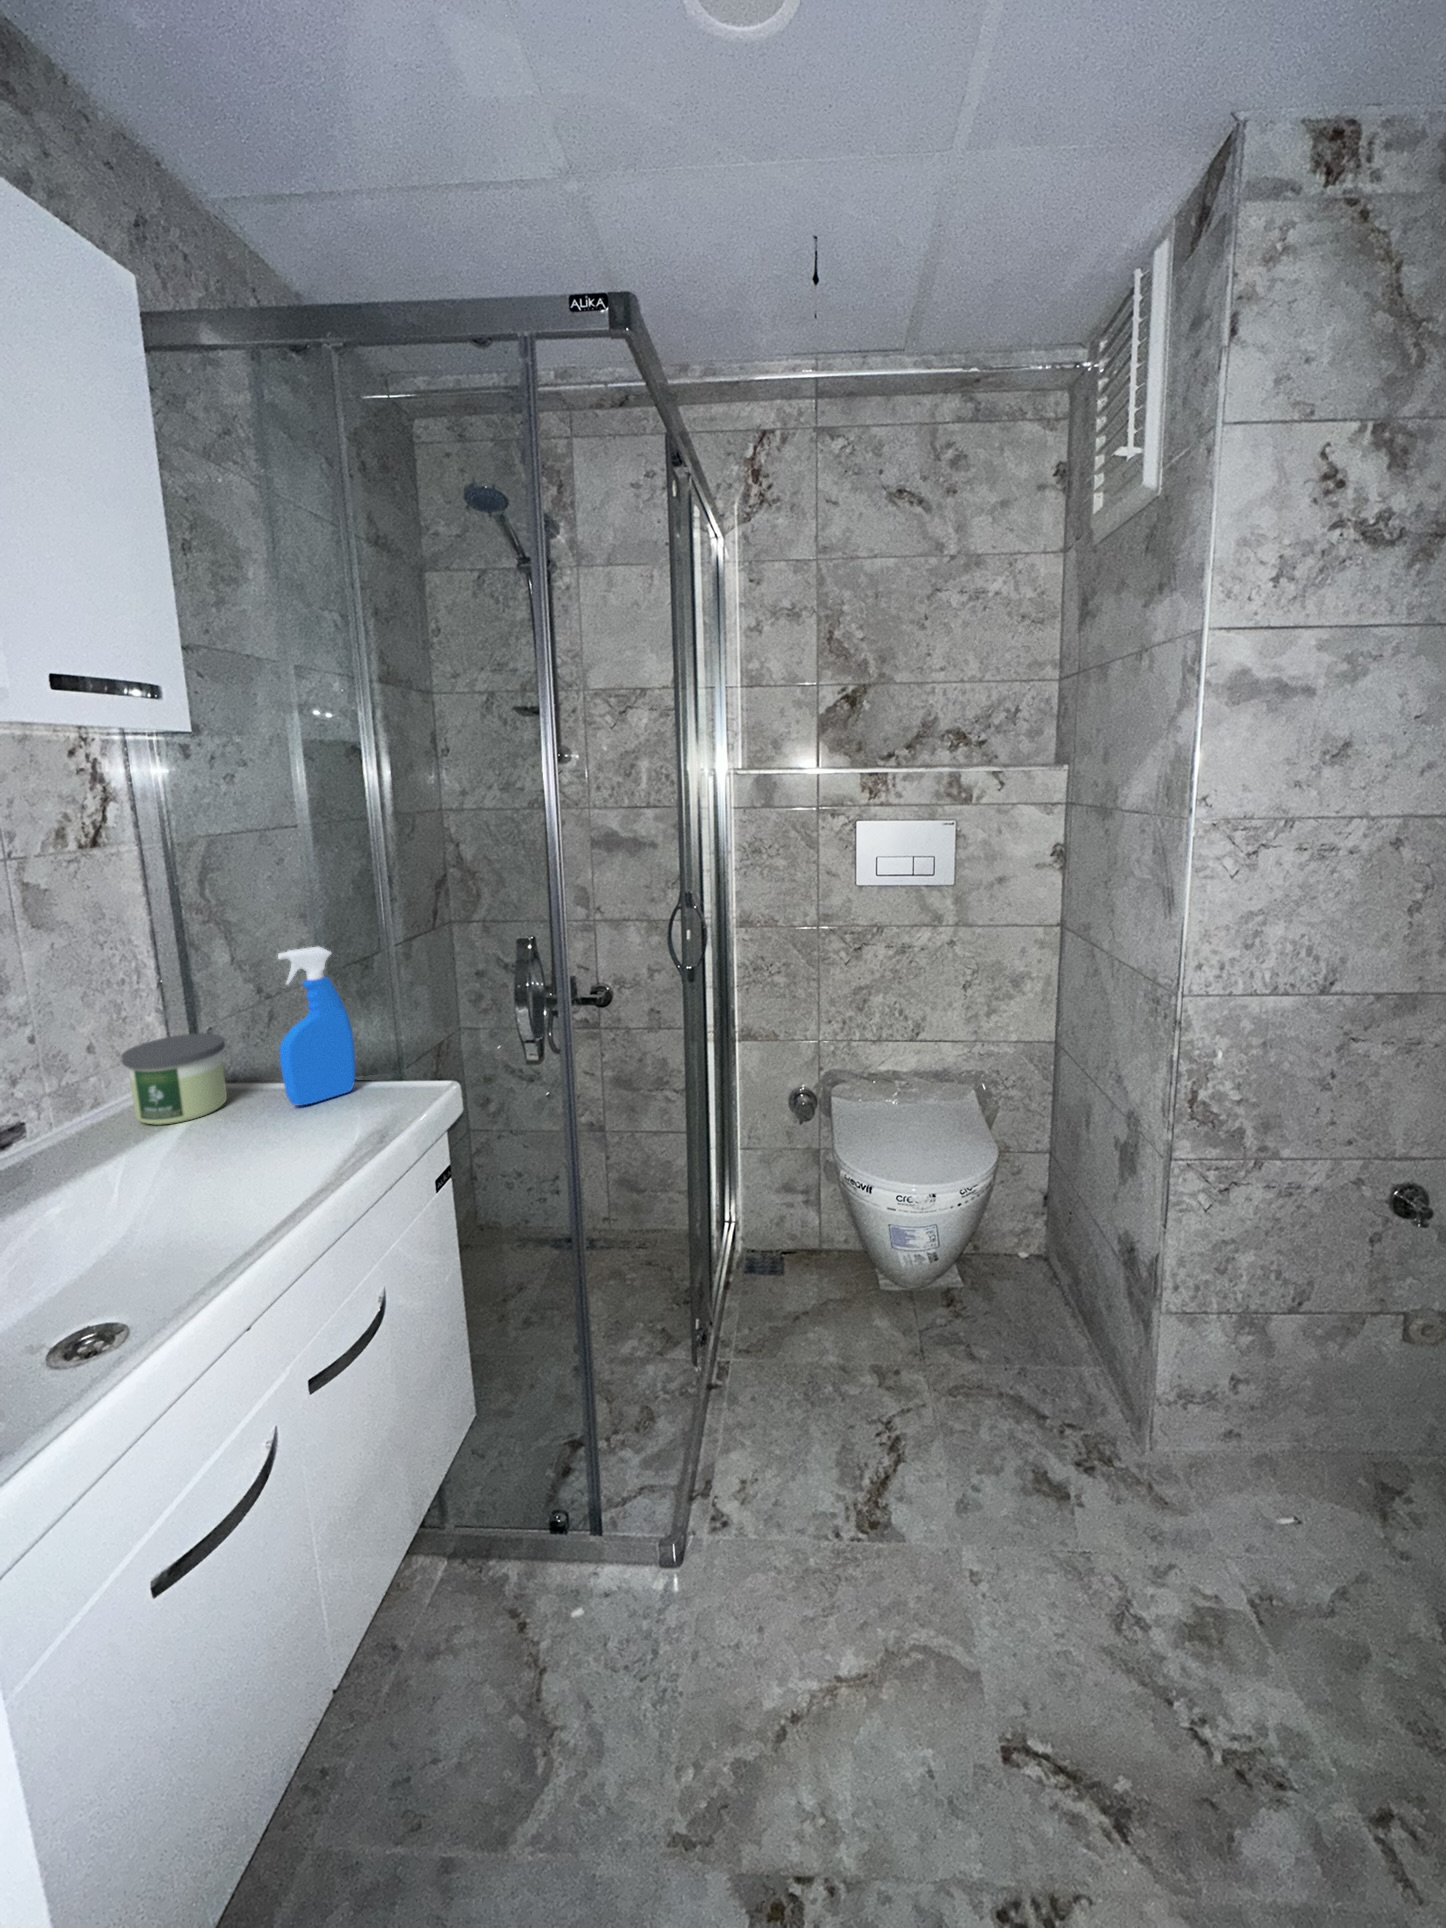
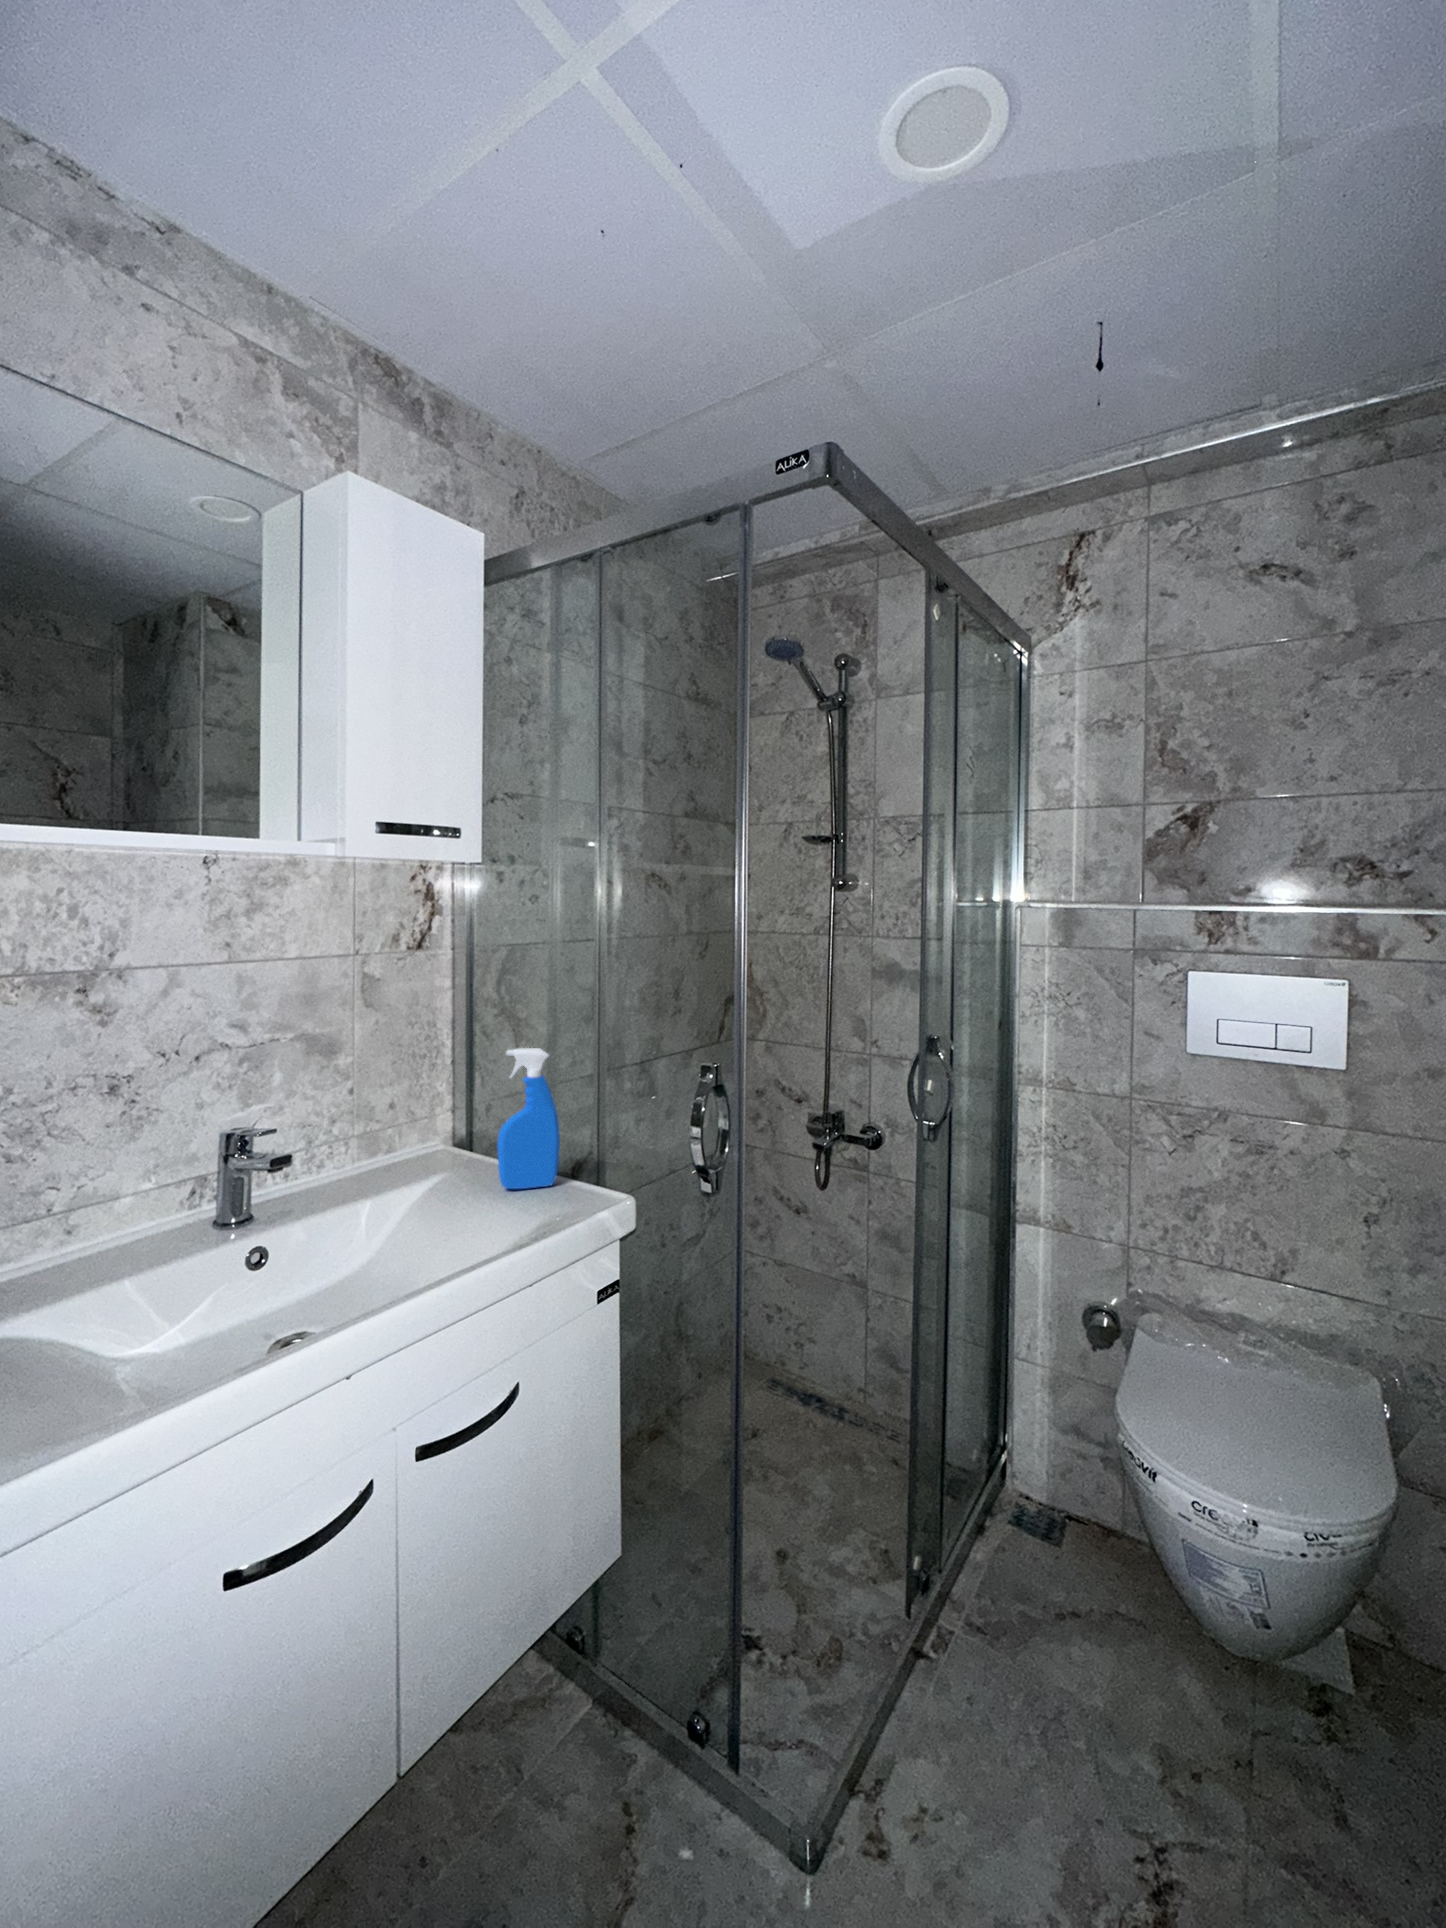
candle: present [121,1033,227,1125] -> none [403,1108,474,1182]

